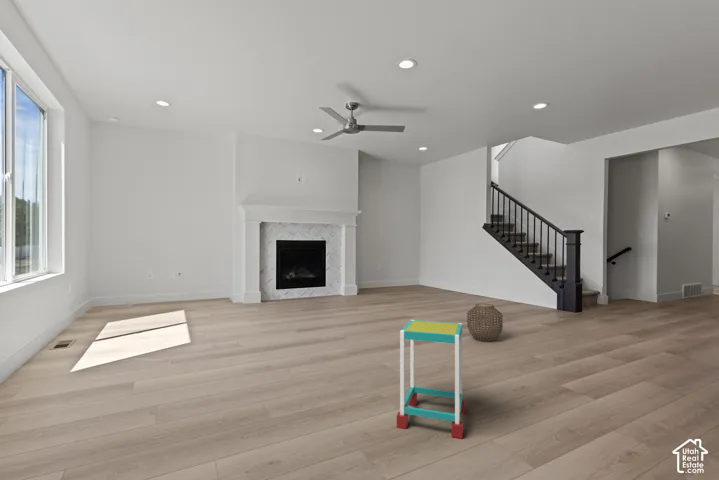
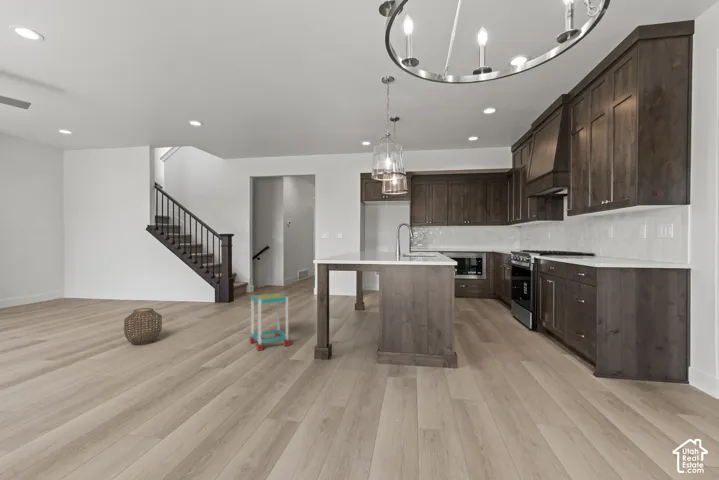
side table: present [397,320,465,439] -> present [250,293,290,351]

